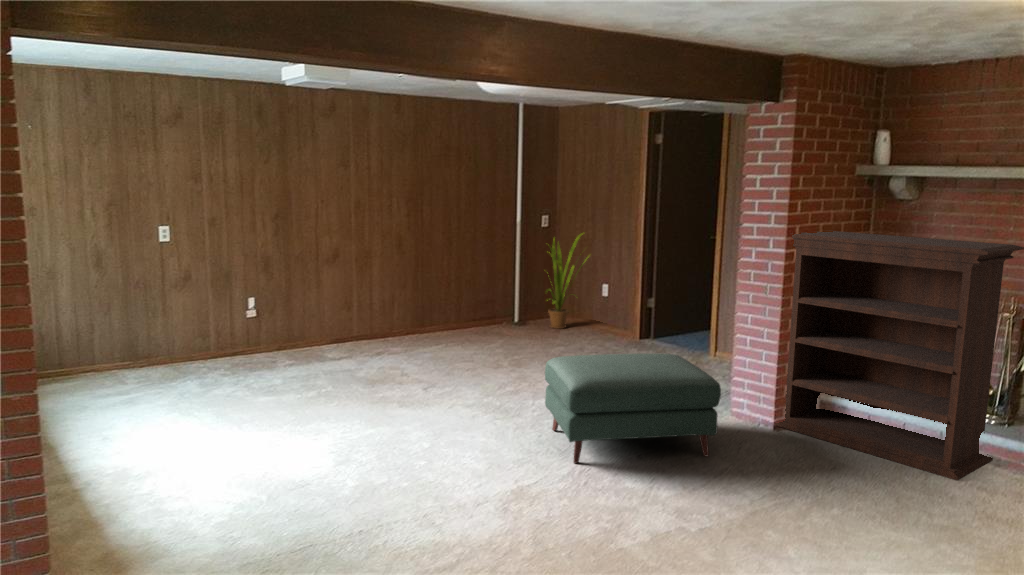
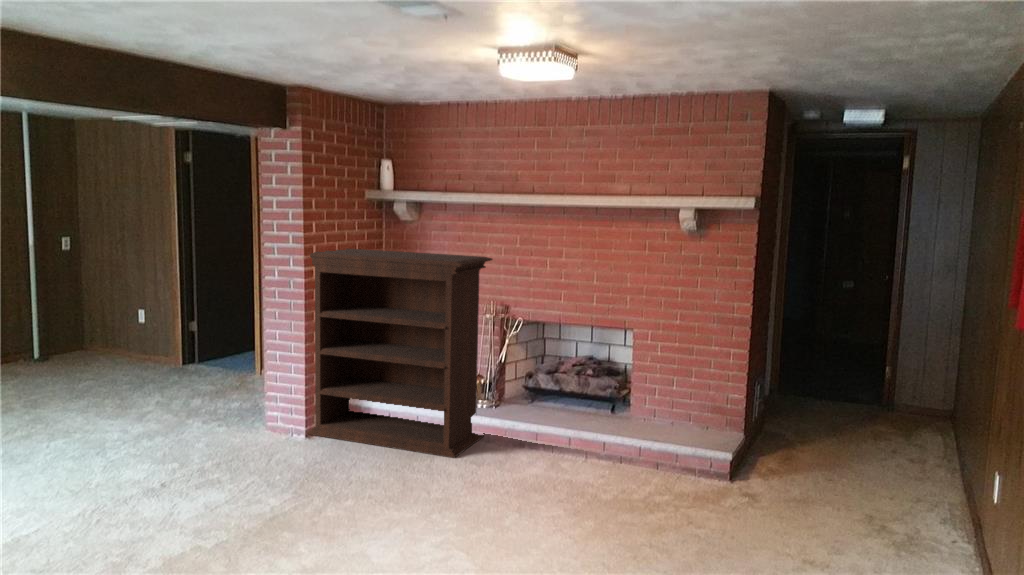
house plant: present [547,234,581,329] -> none [63,255,124,363]
ottoman: present [545,353,721,463] -> none [48,378,245,509]

